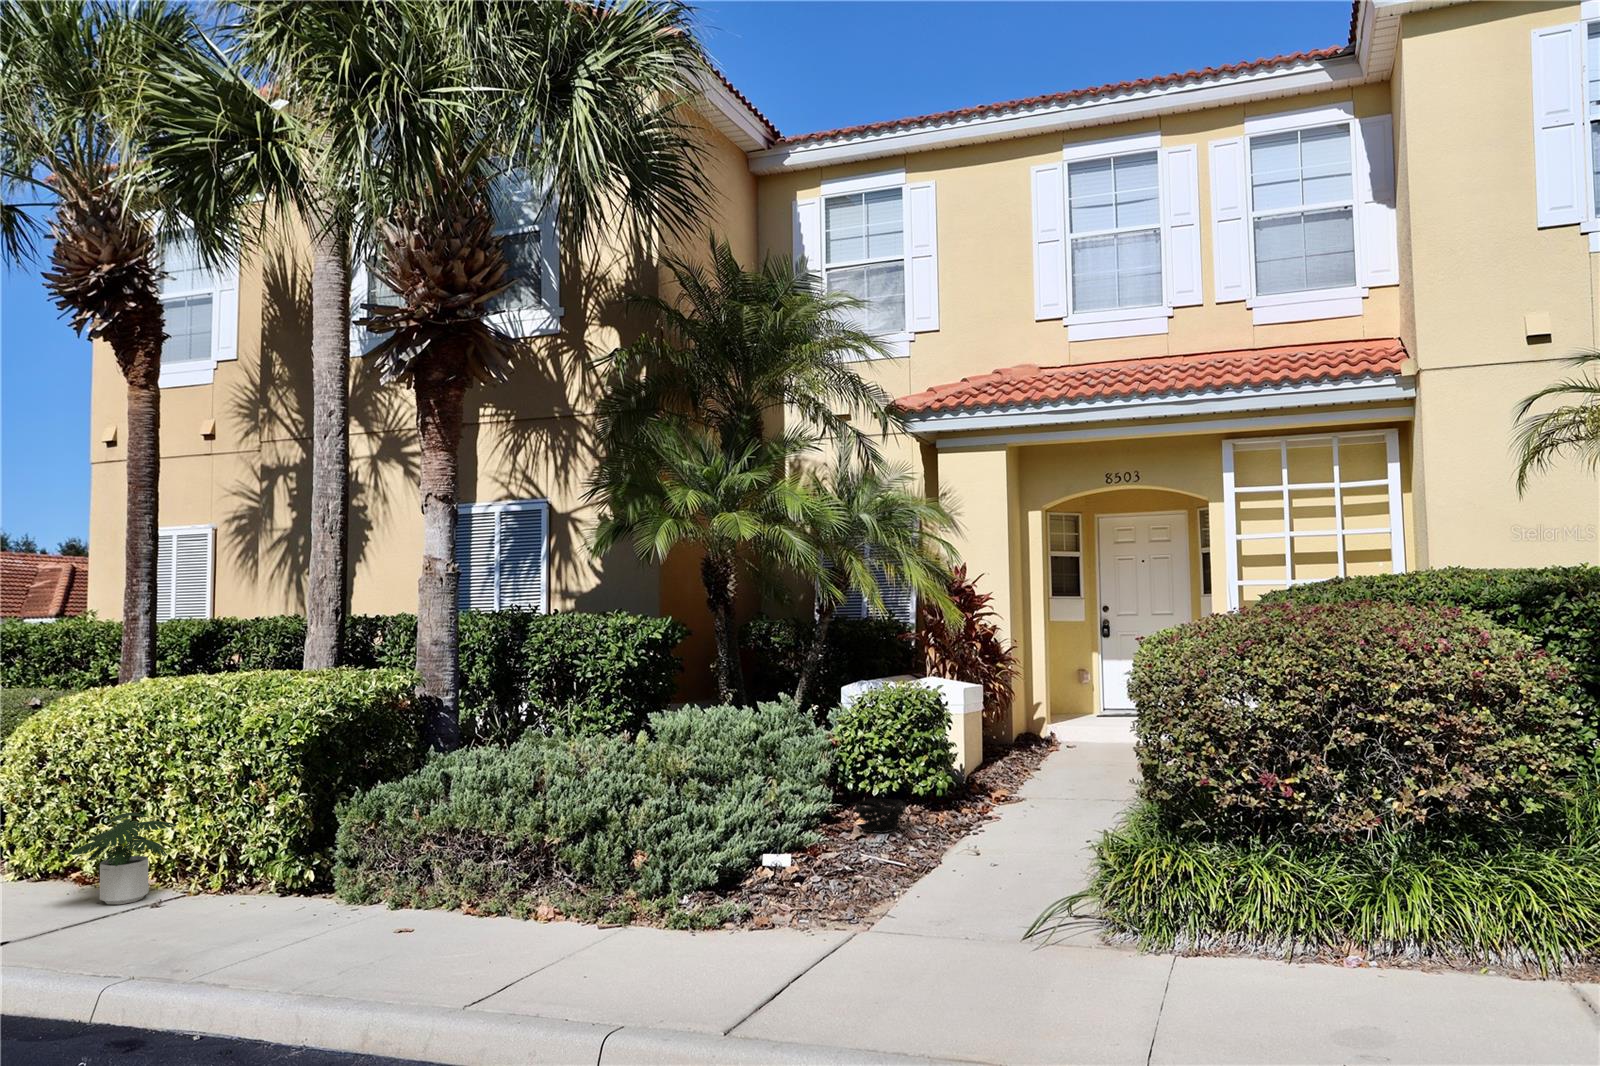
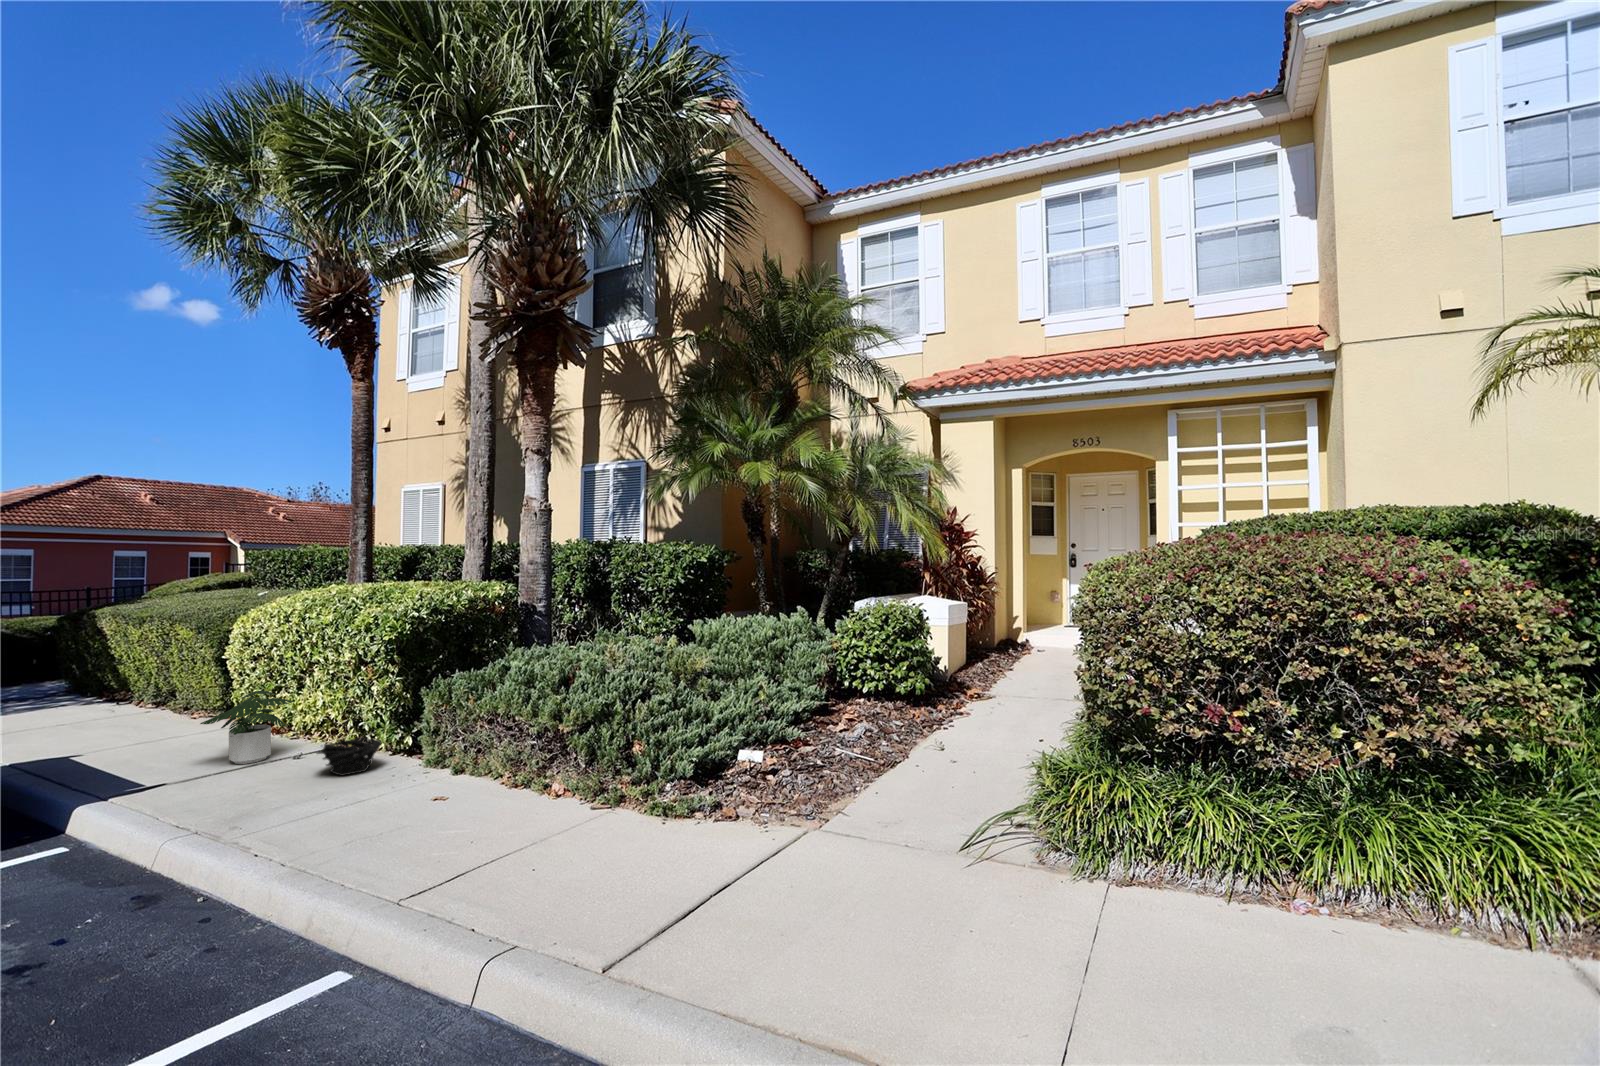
basket: present [852,784,906,833] -> present [316,720,381,776]

